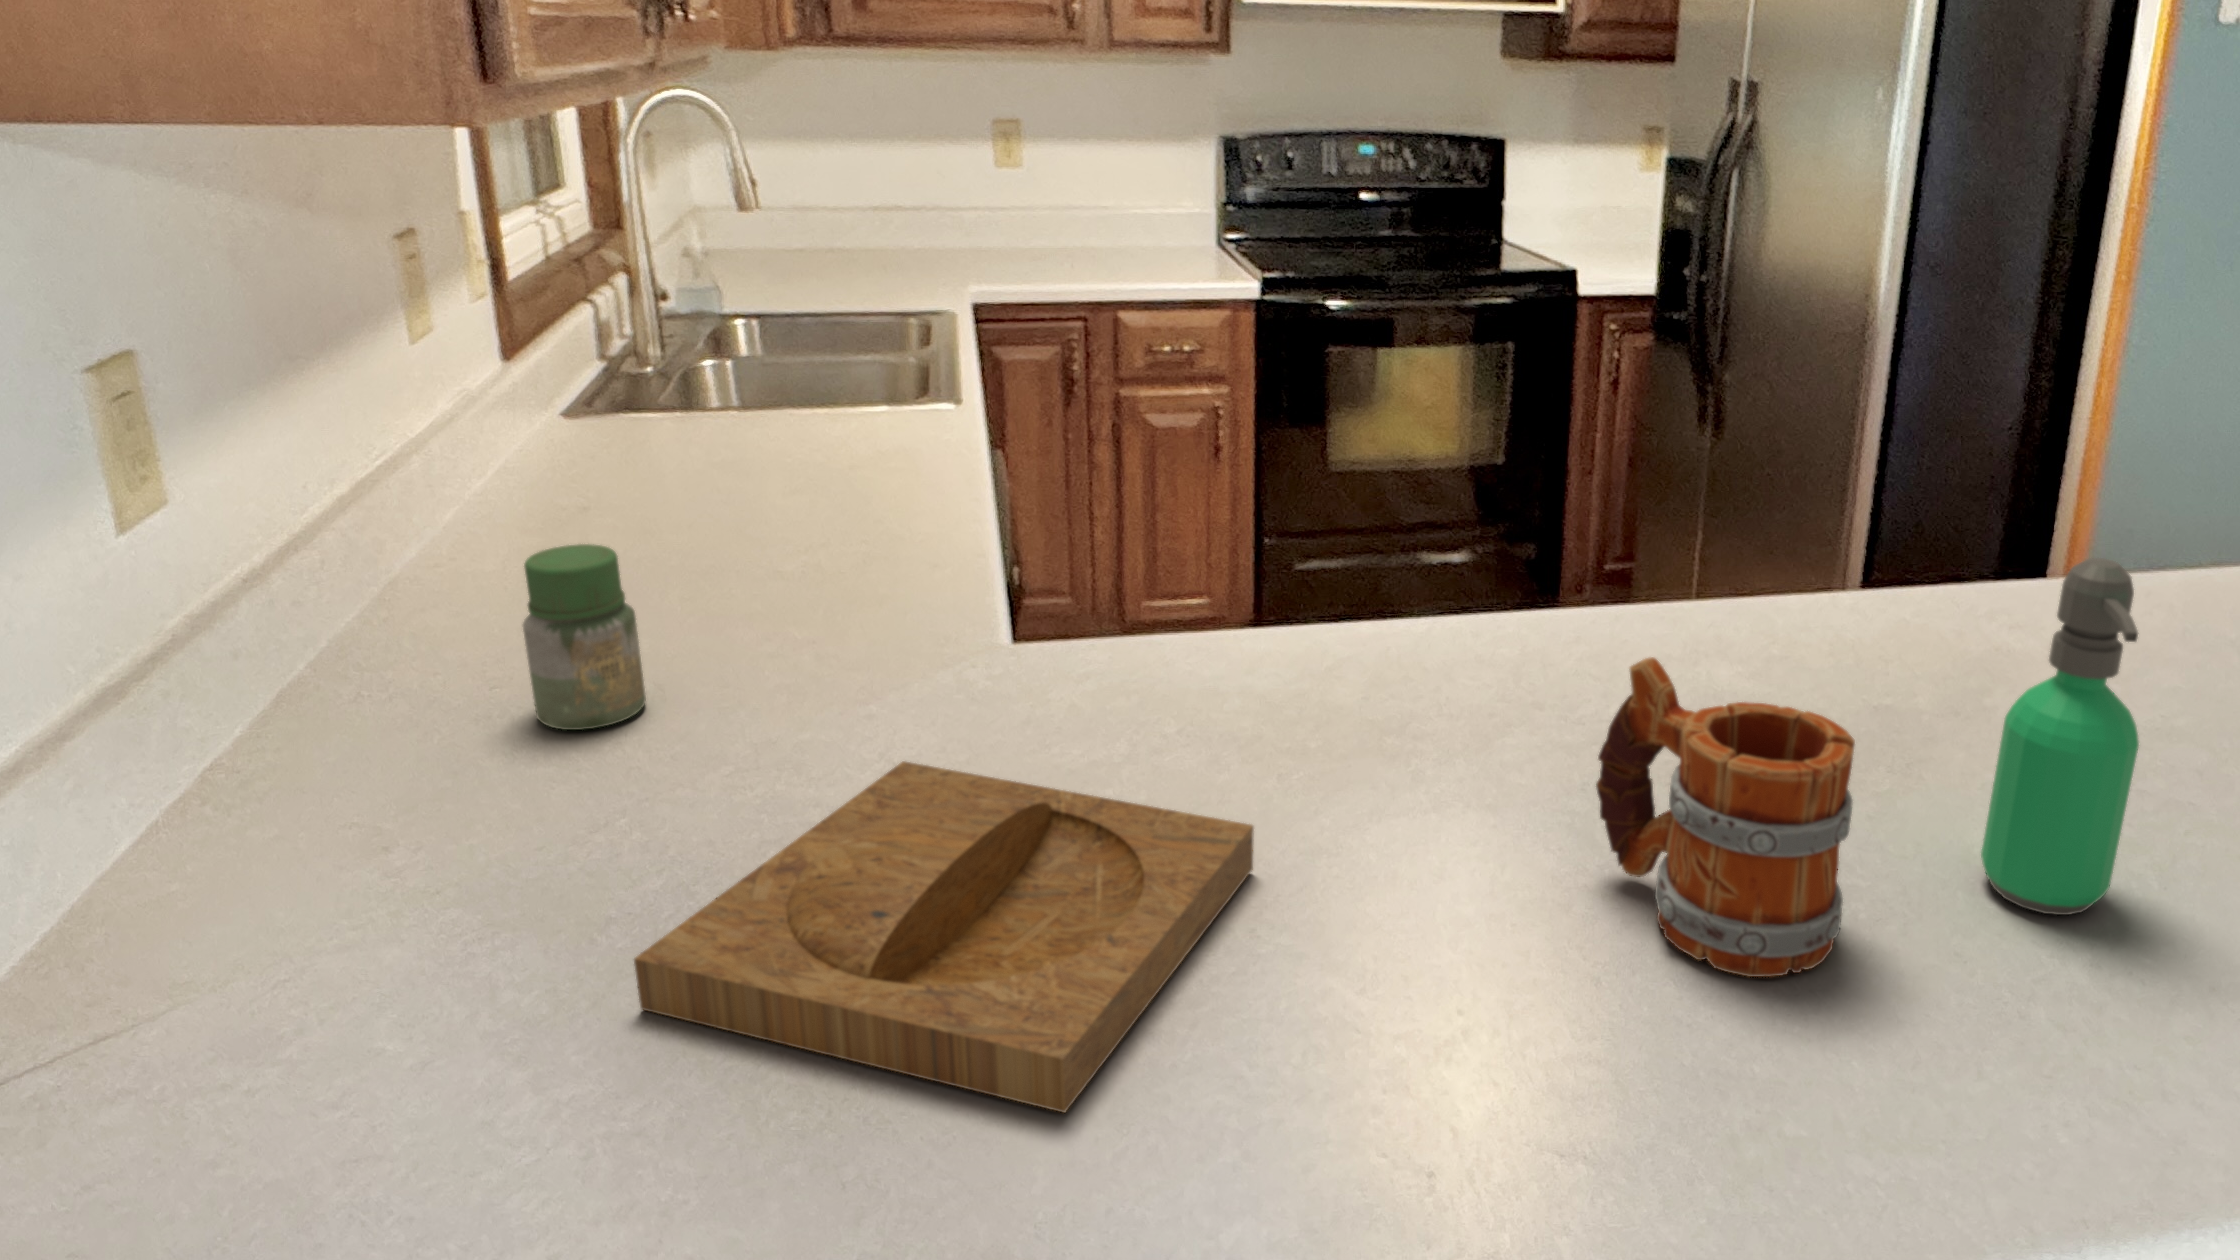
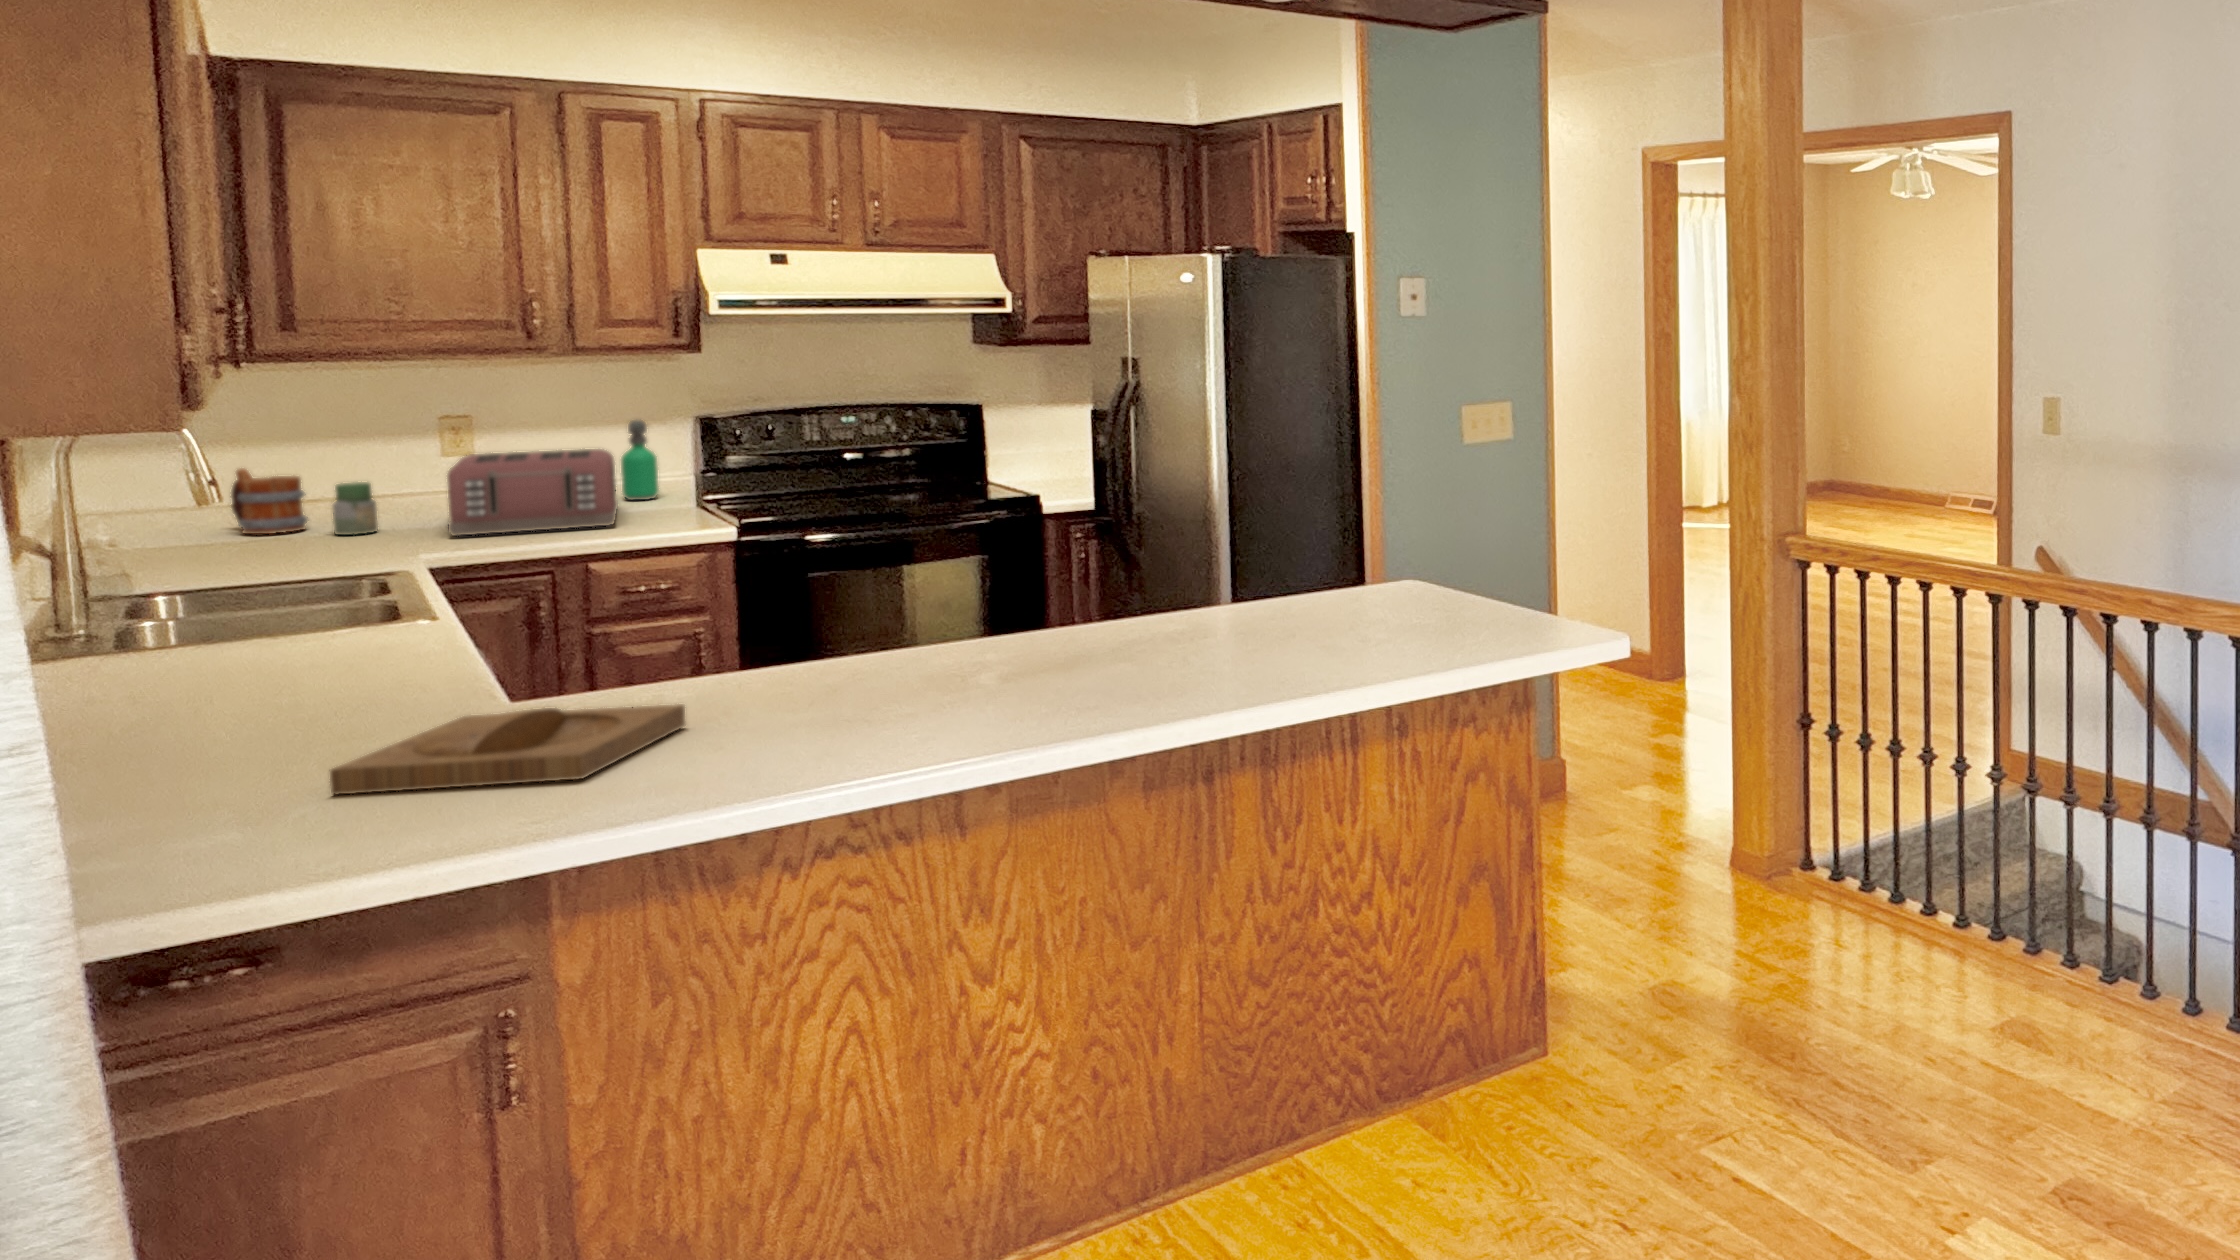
toaster: none [995,168,1147,269] -> present [447,449,618,536]
jar: present [523,544,646,730] -> present [333,482,378,535]
soap dispenser: present [1981,558,2139,915] -> present [621,420,659,500]
mug: present [1596,657,1855,977] -> present [231,468,308,534]

